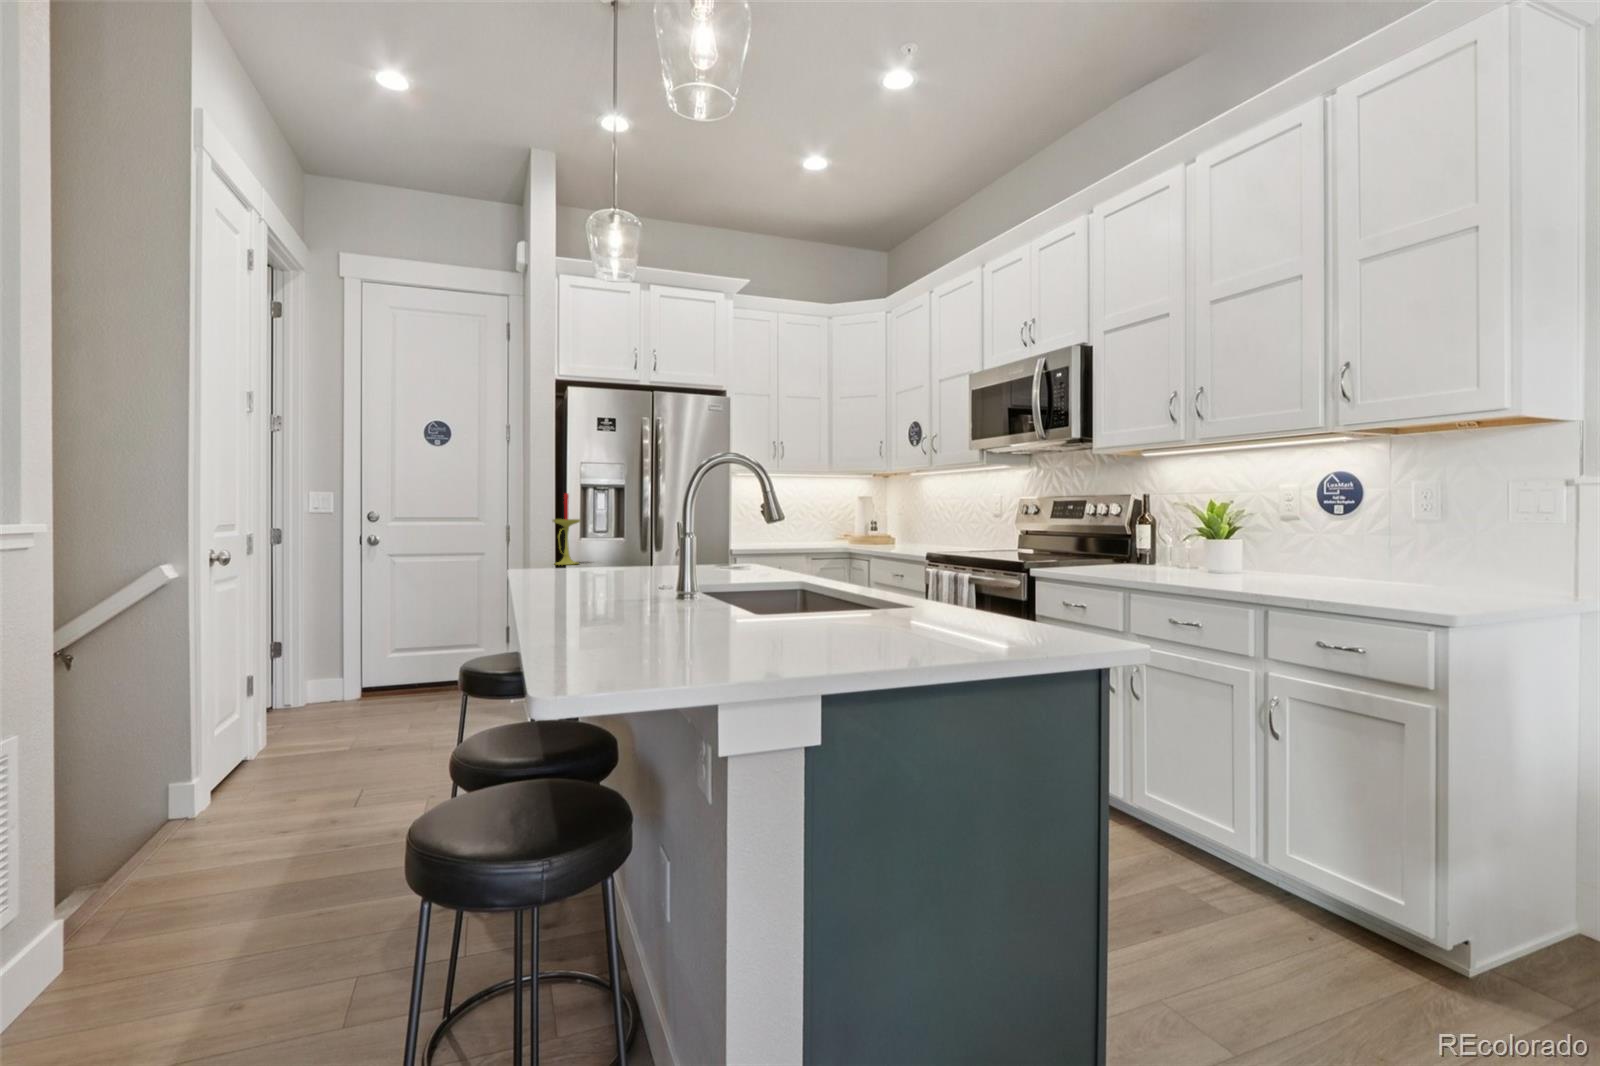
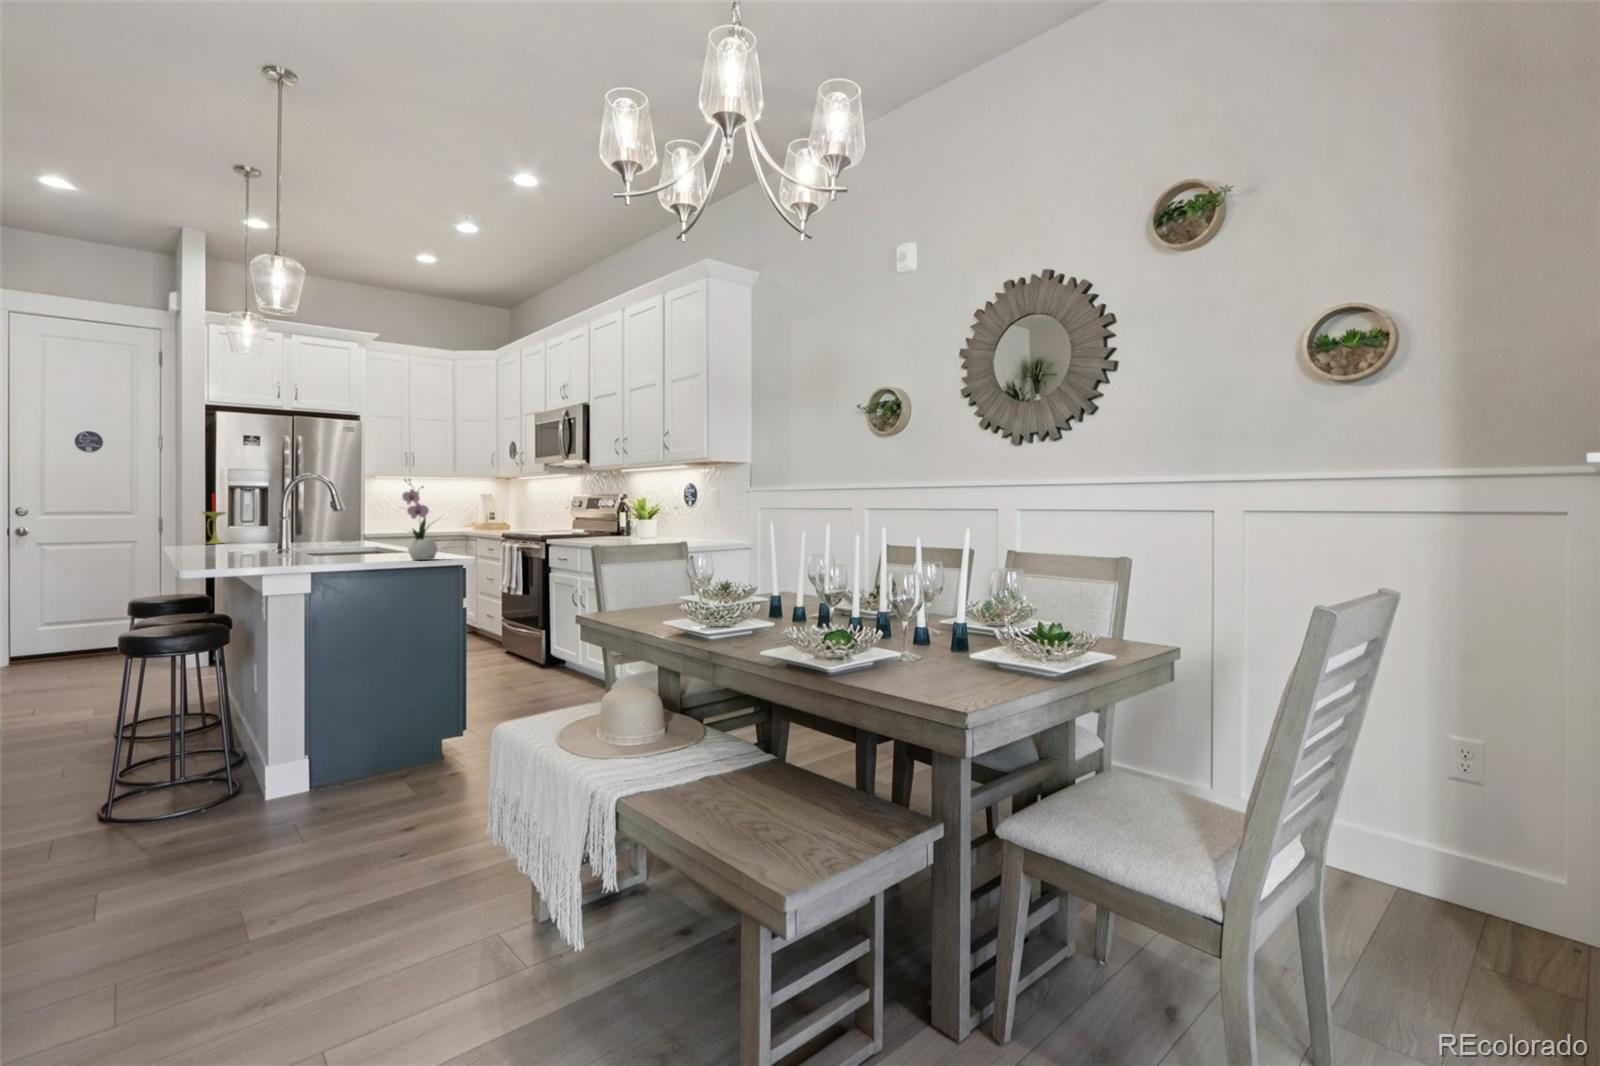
flower arrangement: none [960,449,1030,646] -> present [402,479,438,560]

